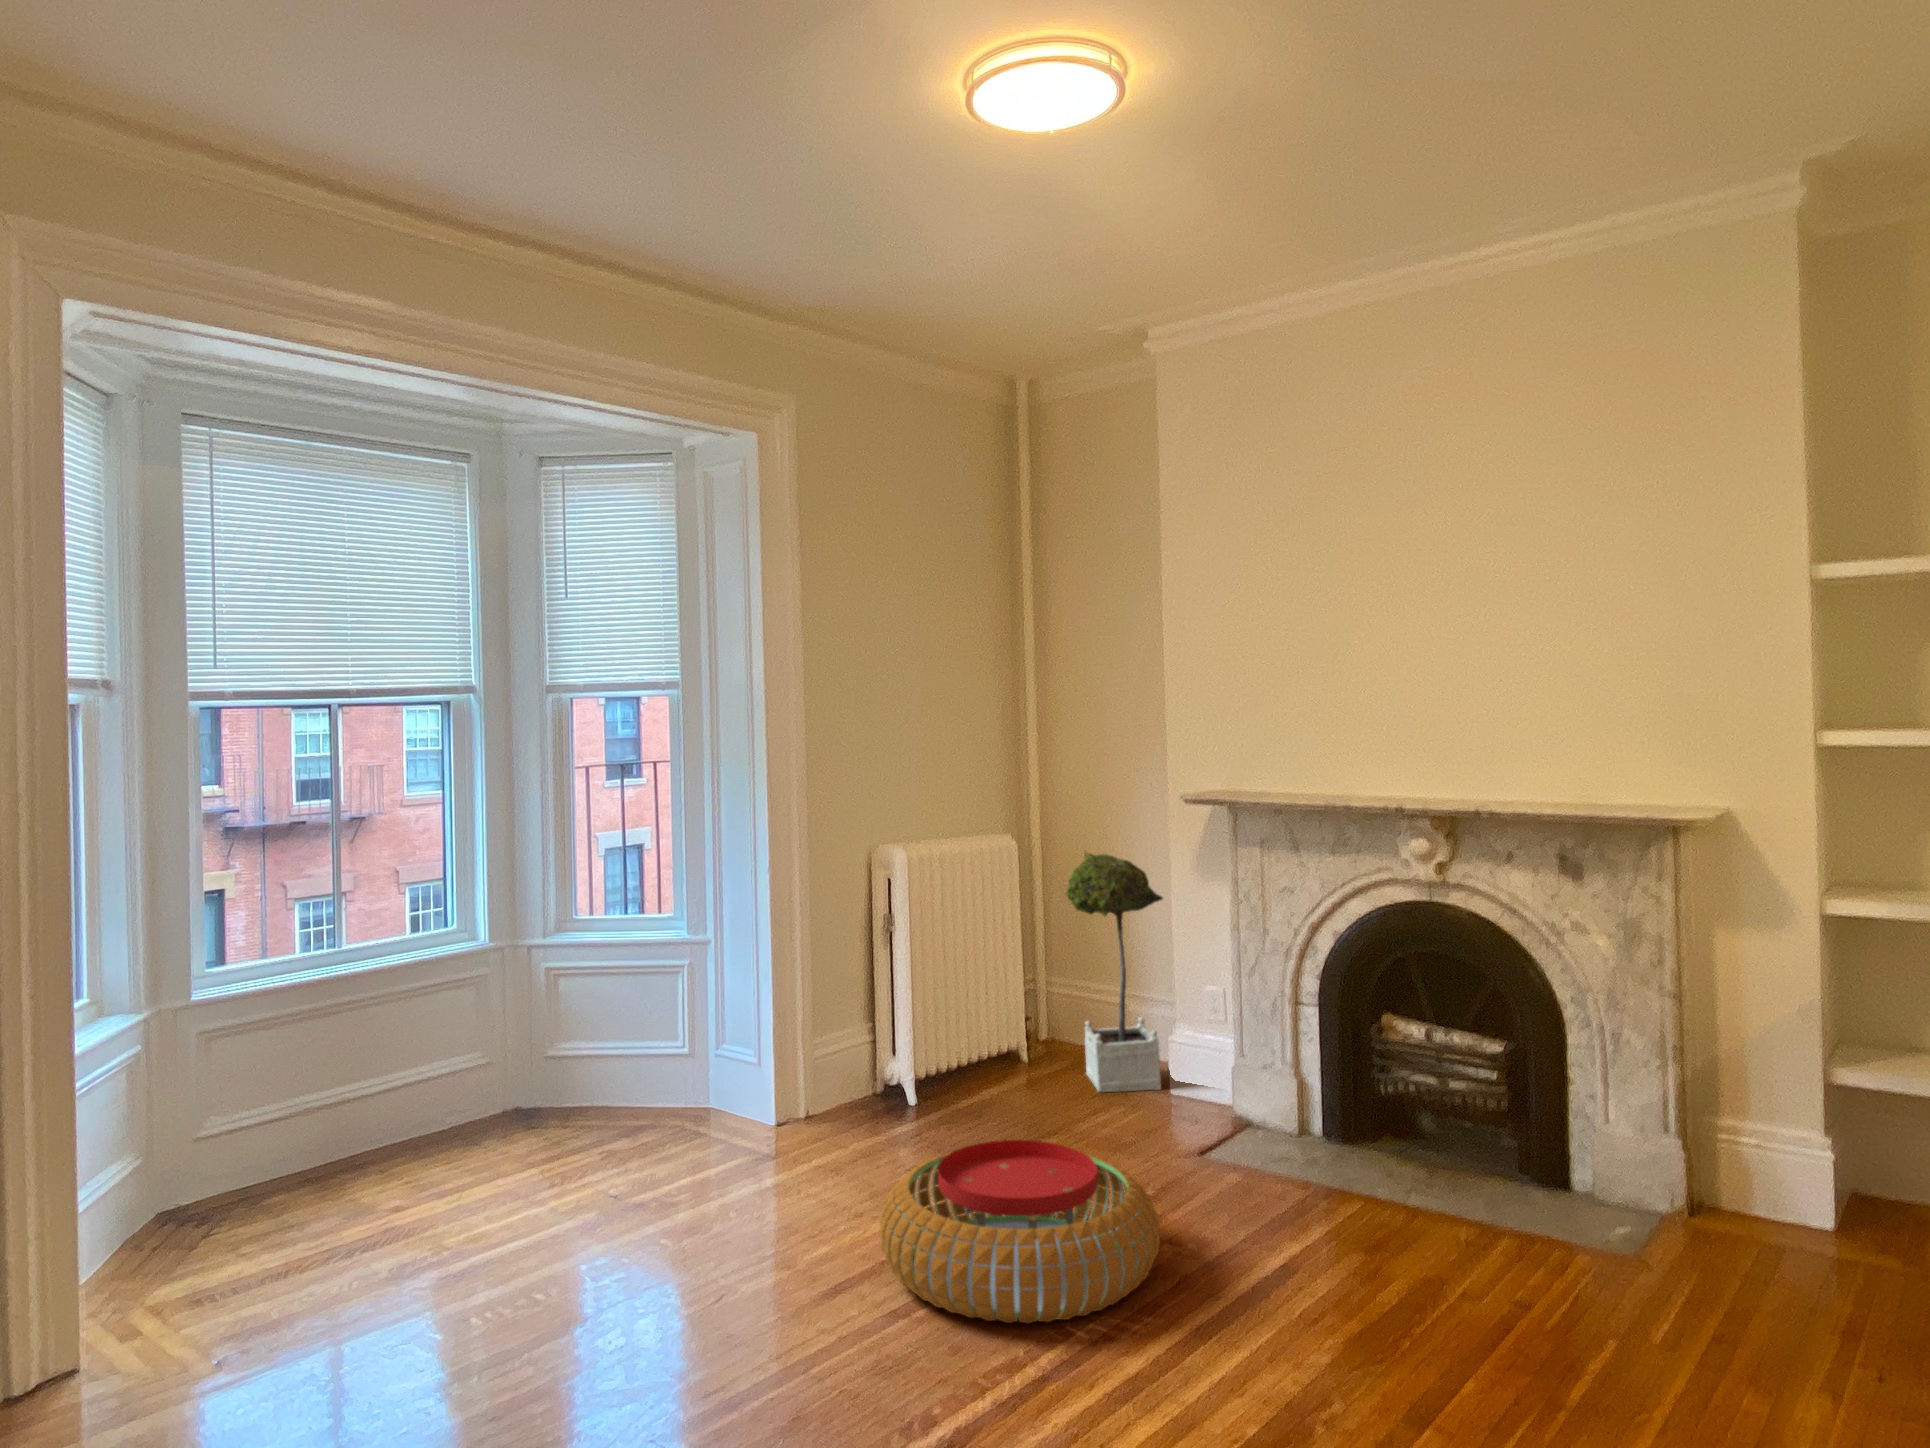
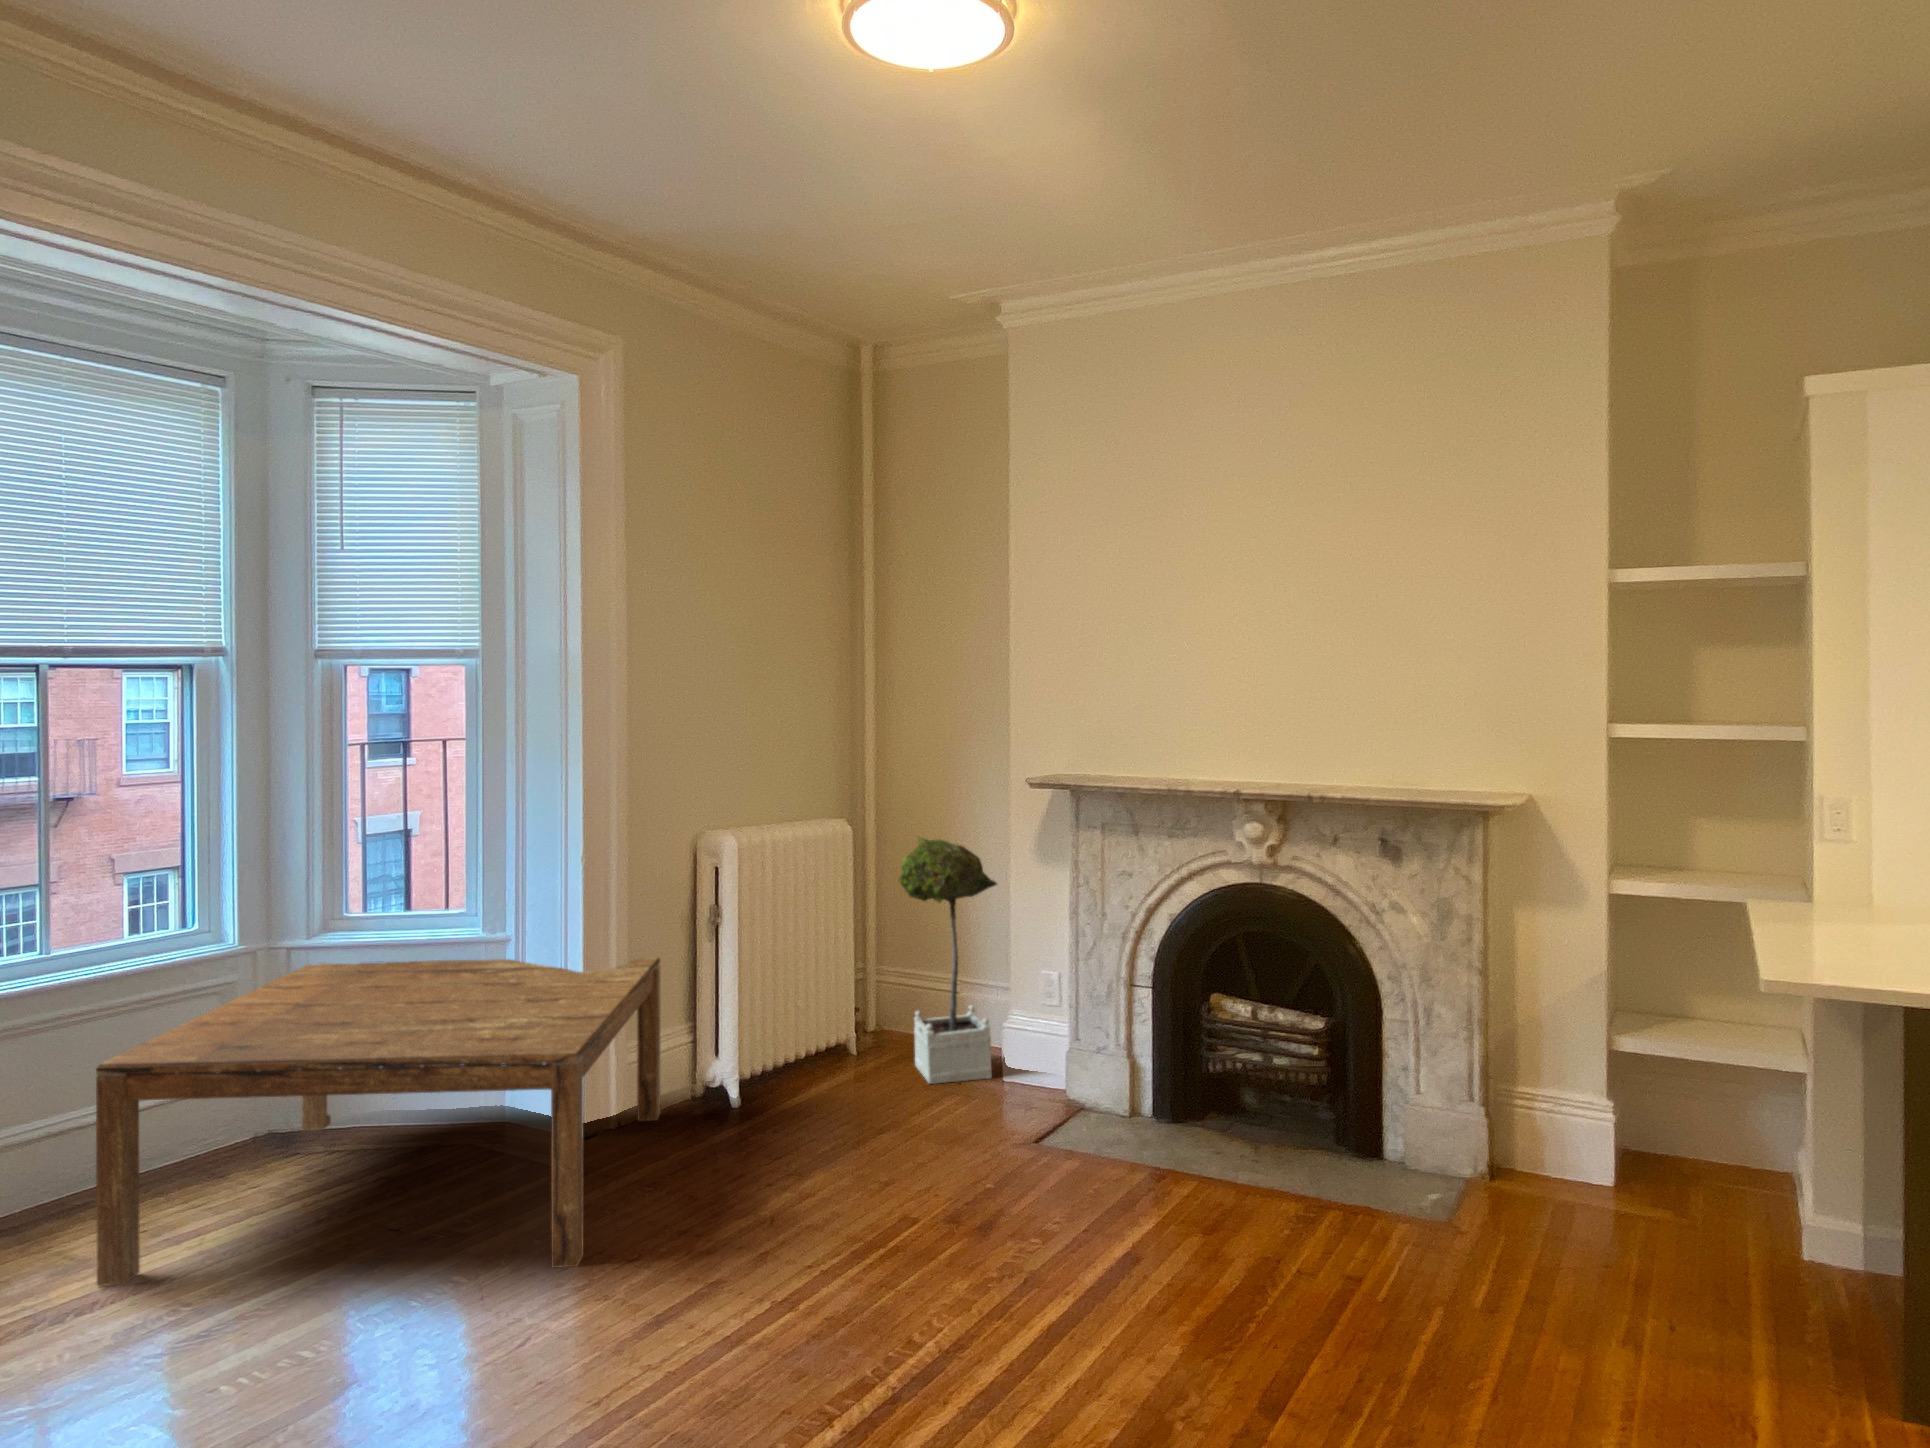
coffee table: none [383,960,846,1239] -> present [96,957,660,1286]
pouf: present [880,1140,1160,1323] -> none [707,1143,1007,1342]

